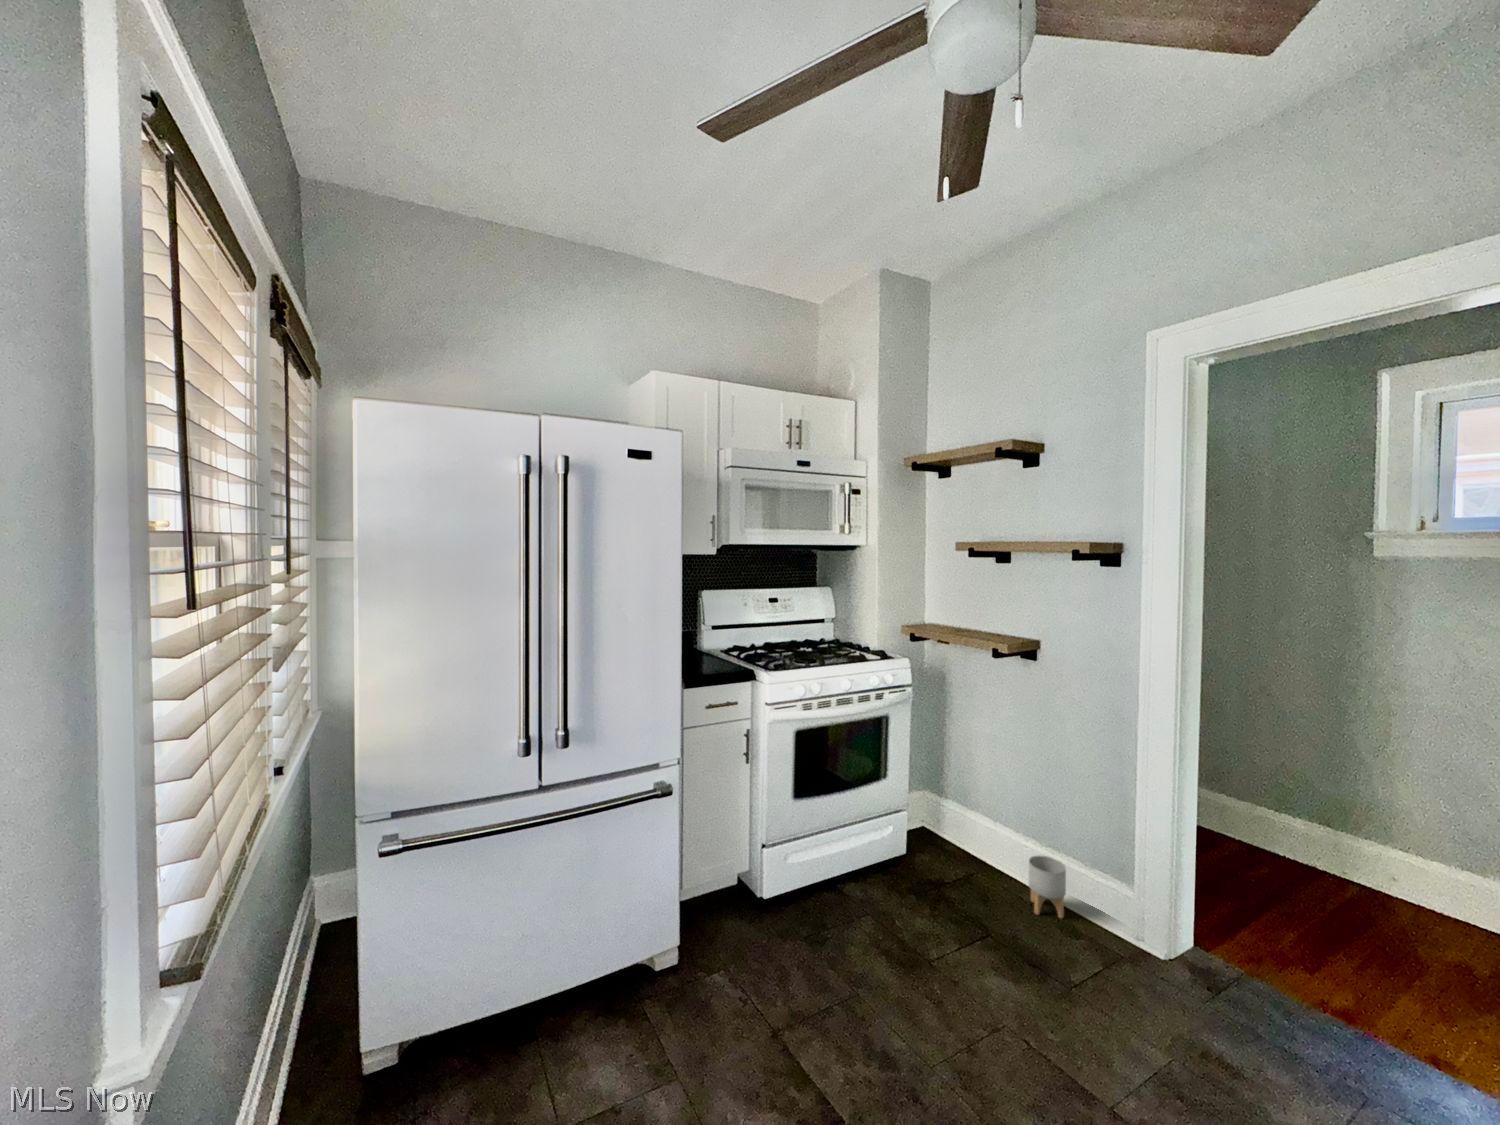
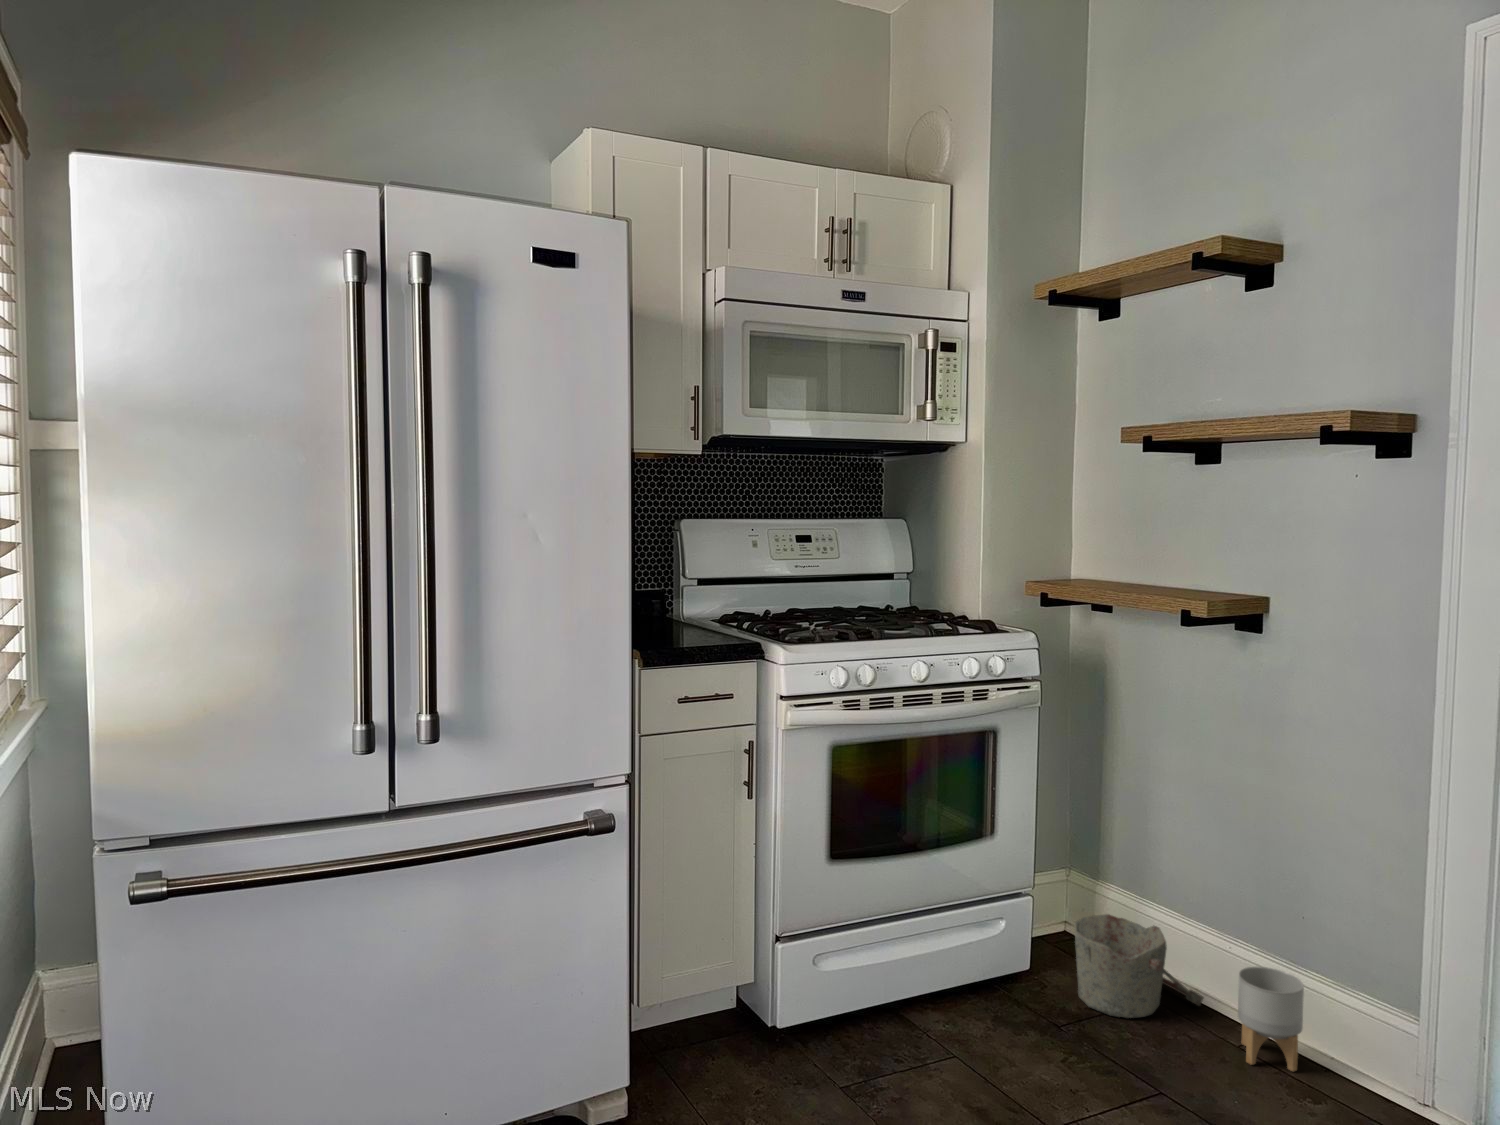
bucket: none [932,822,1007,886] -> present [1074,914,1204,1018]

